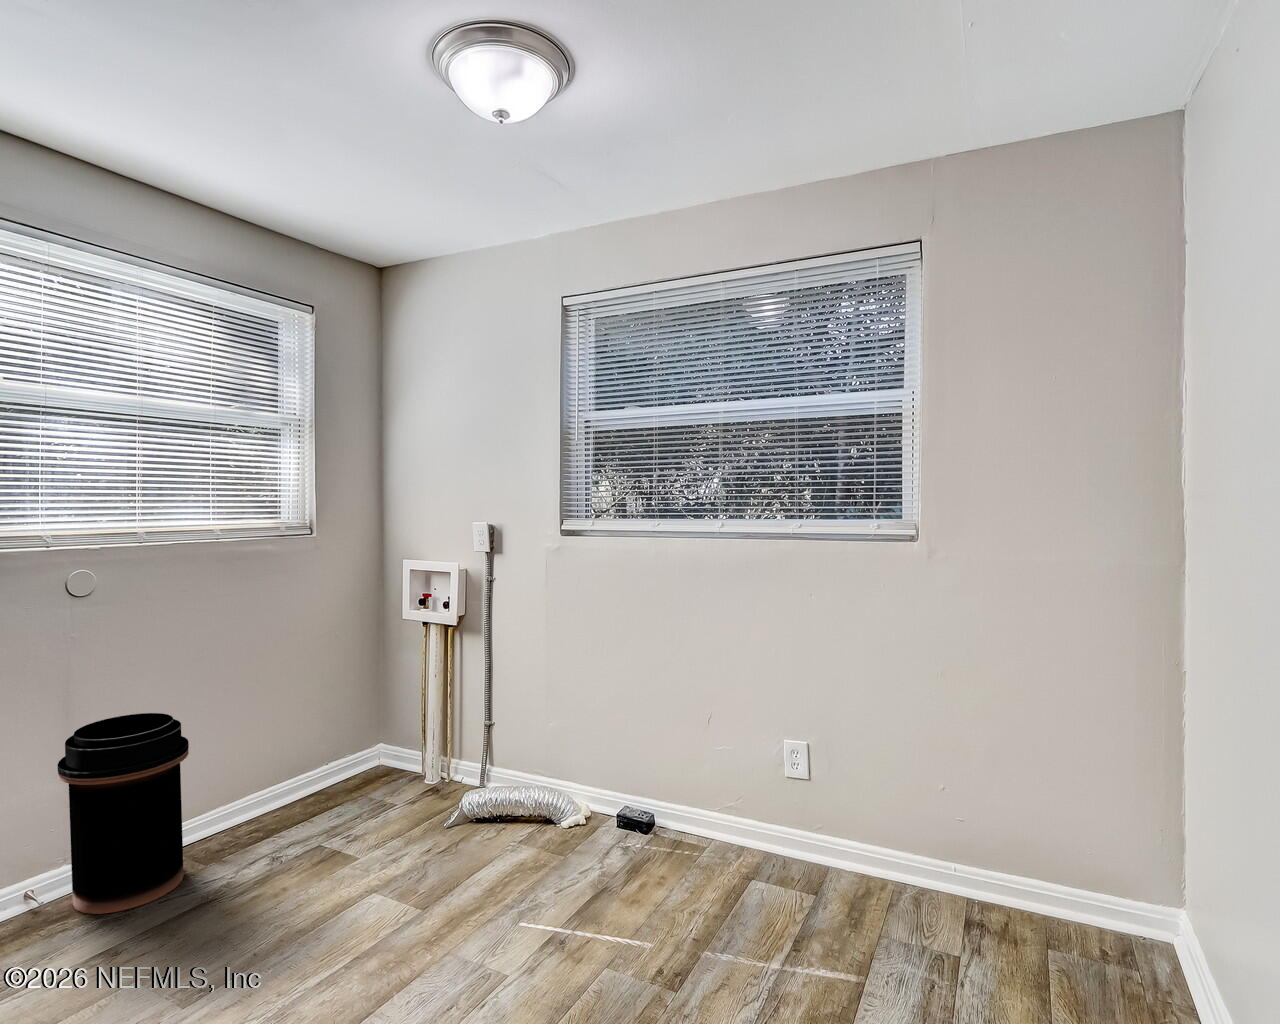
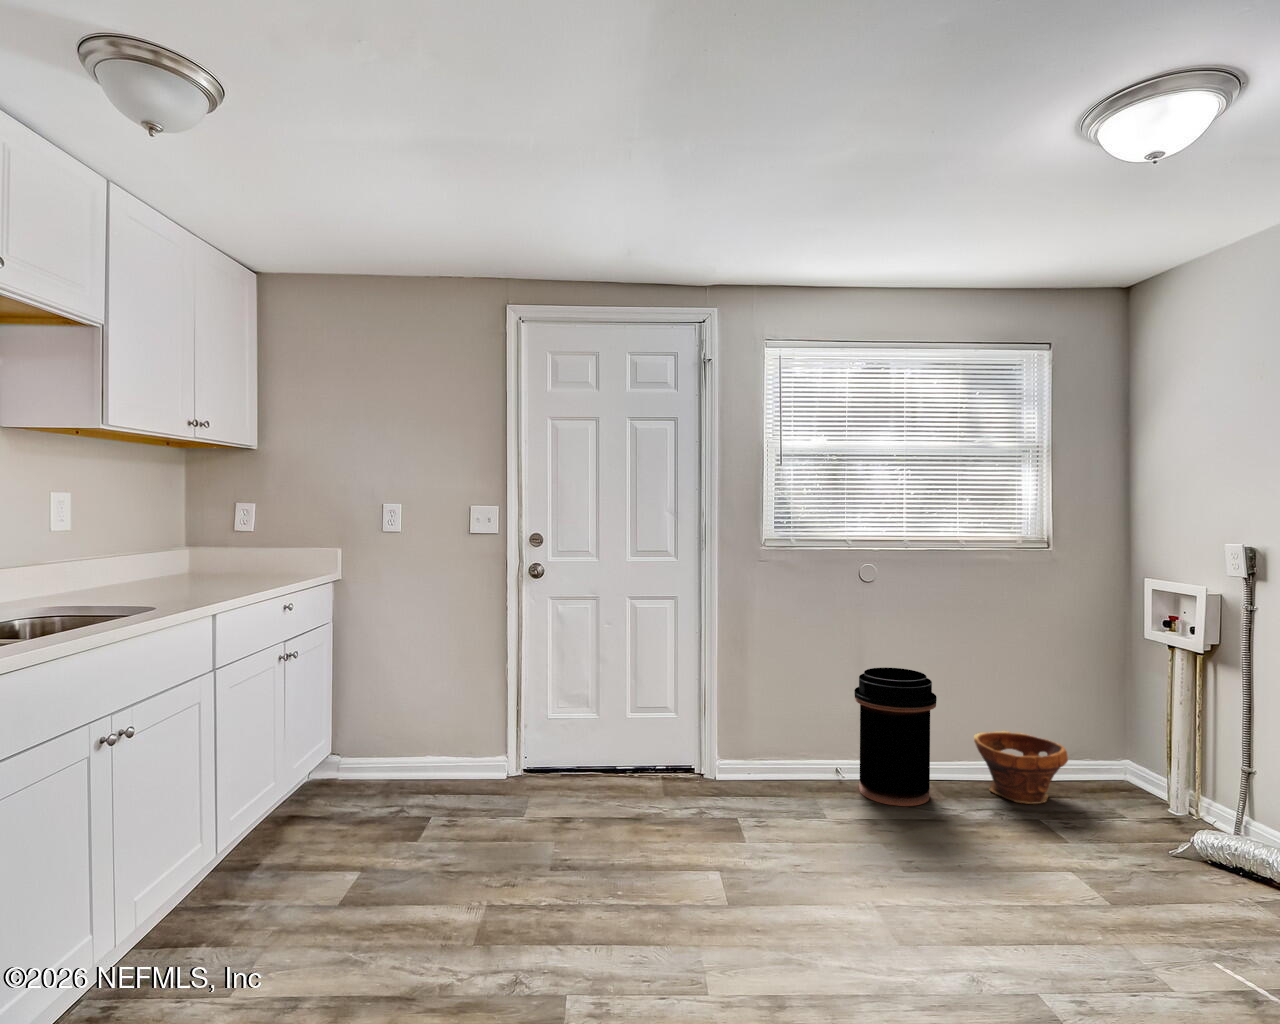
planter: none [233,749,340,833] -> present [974,731,1068,804]

